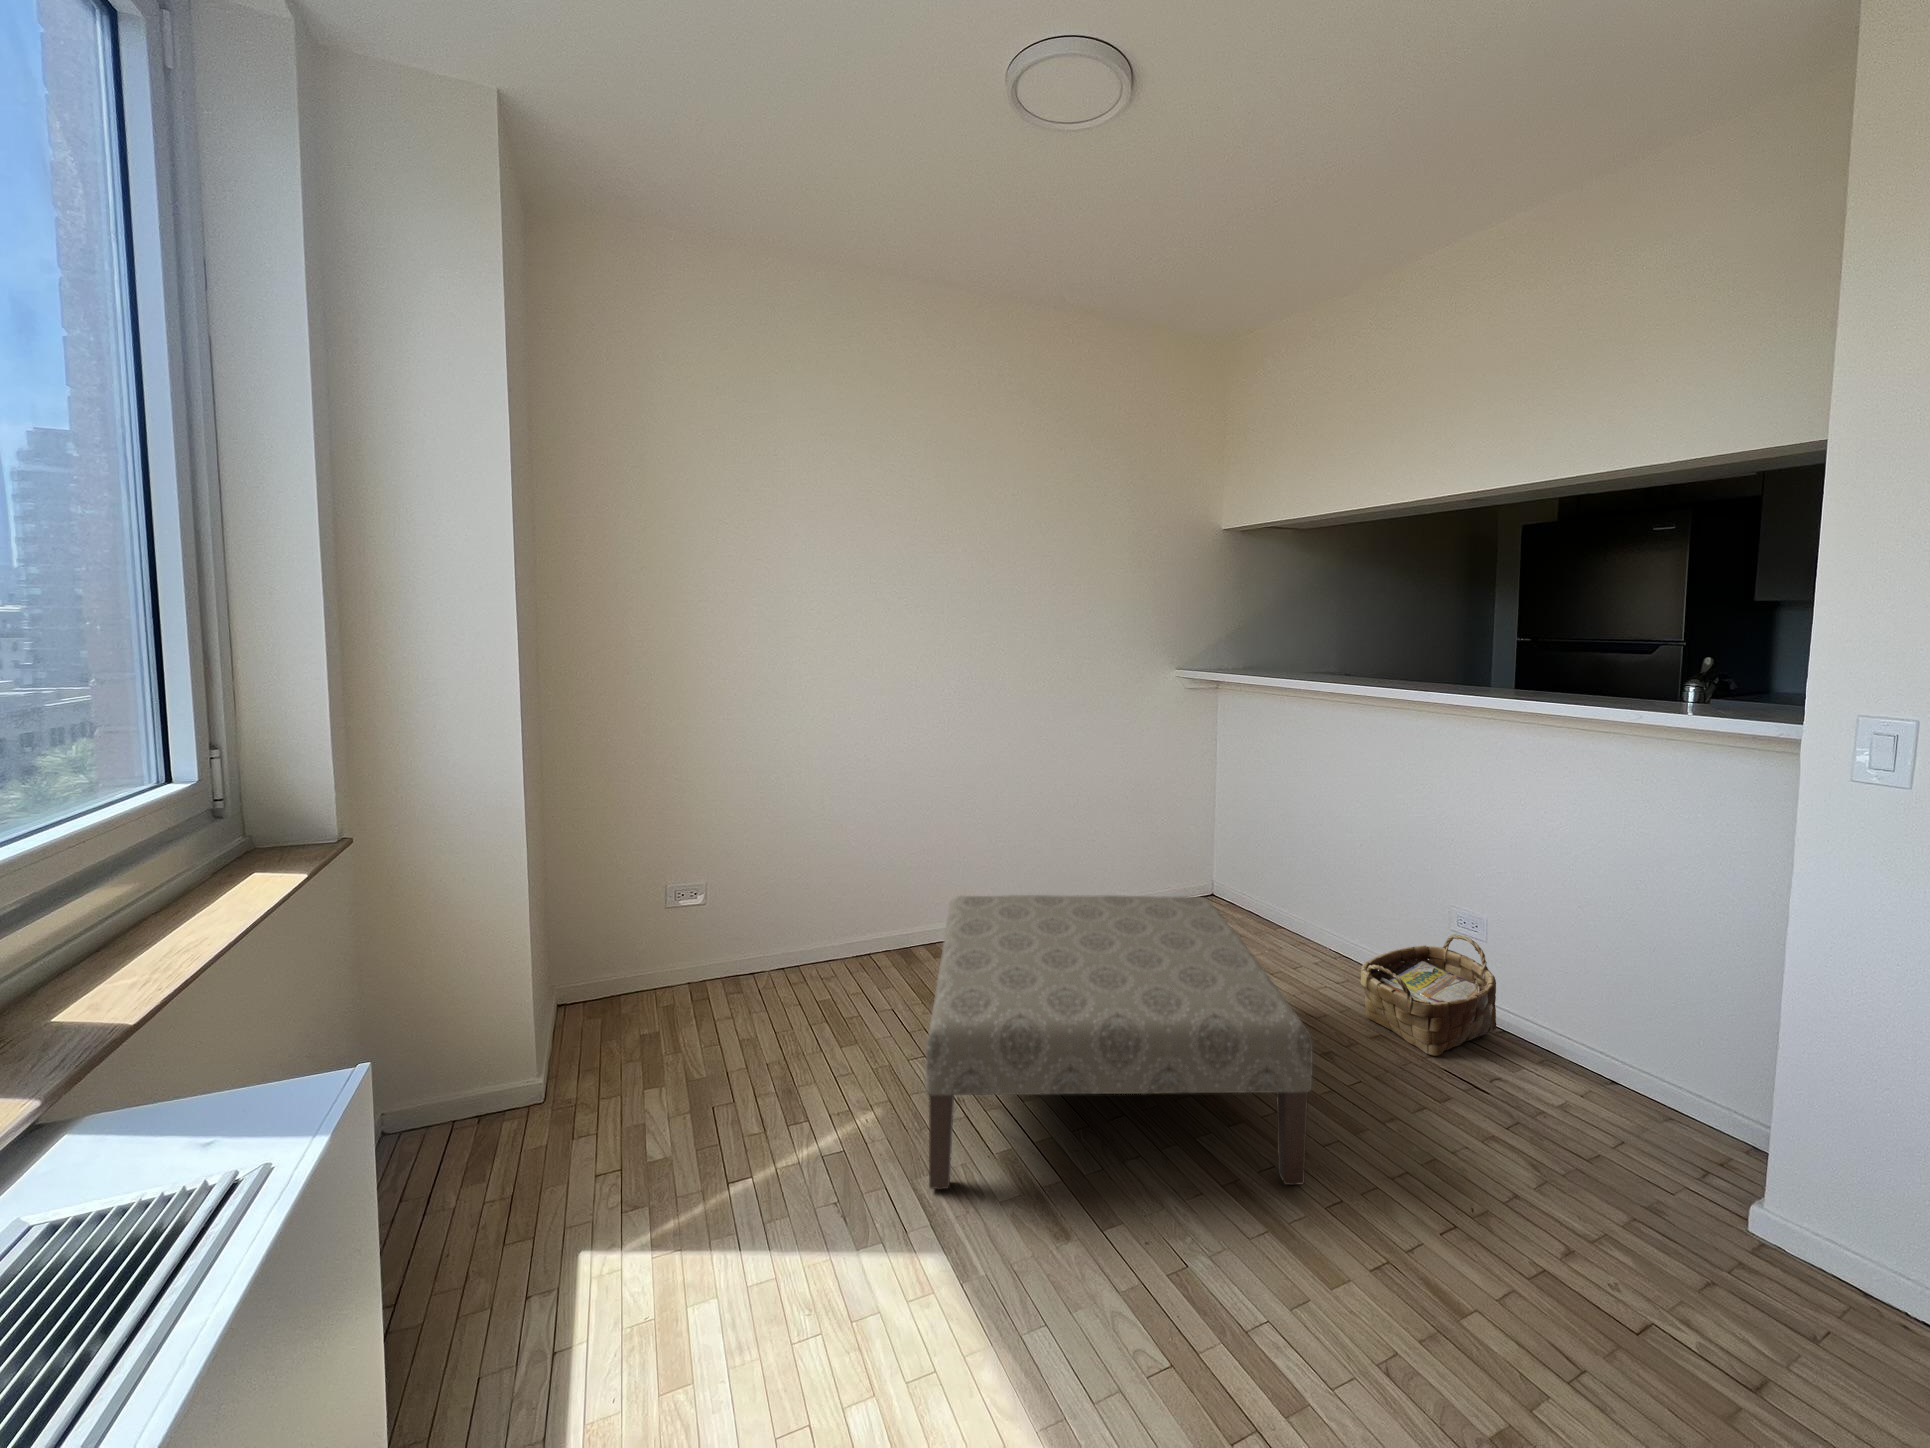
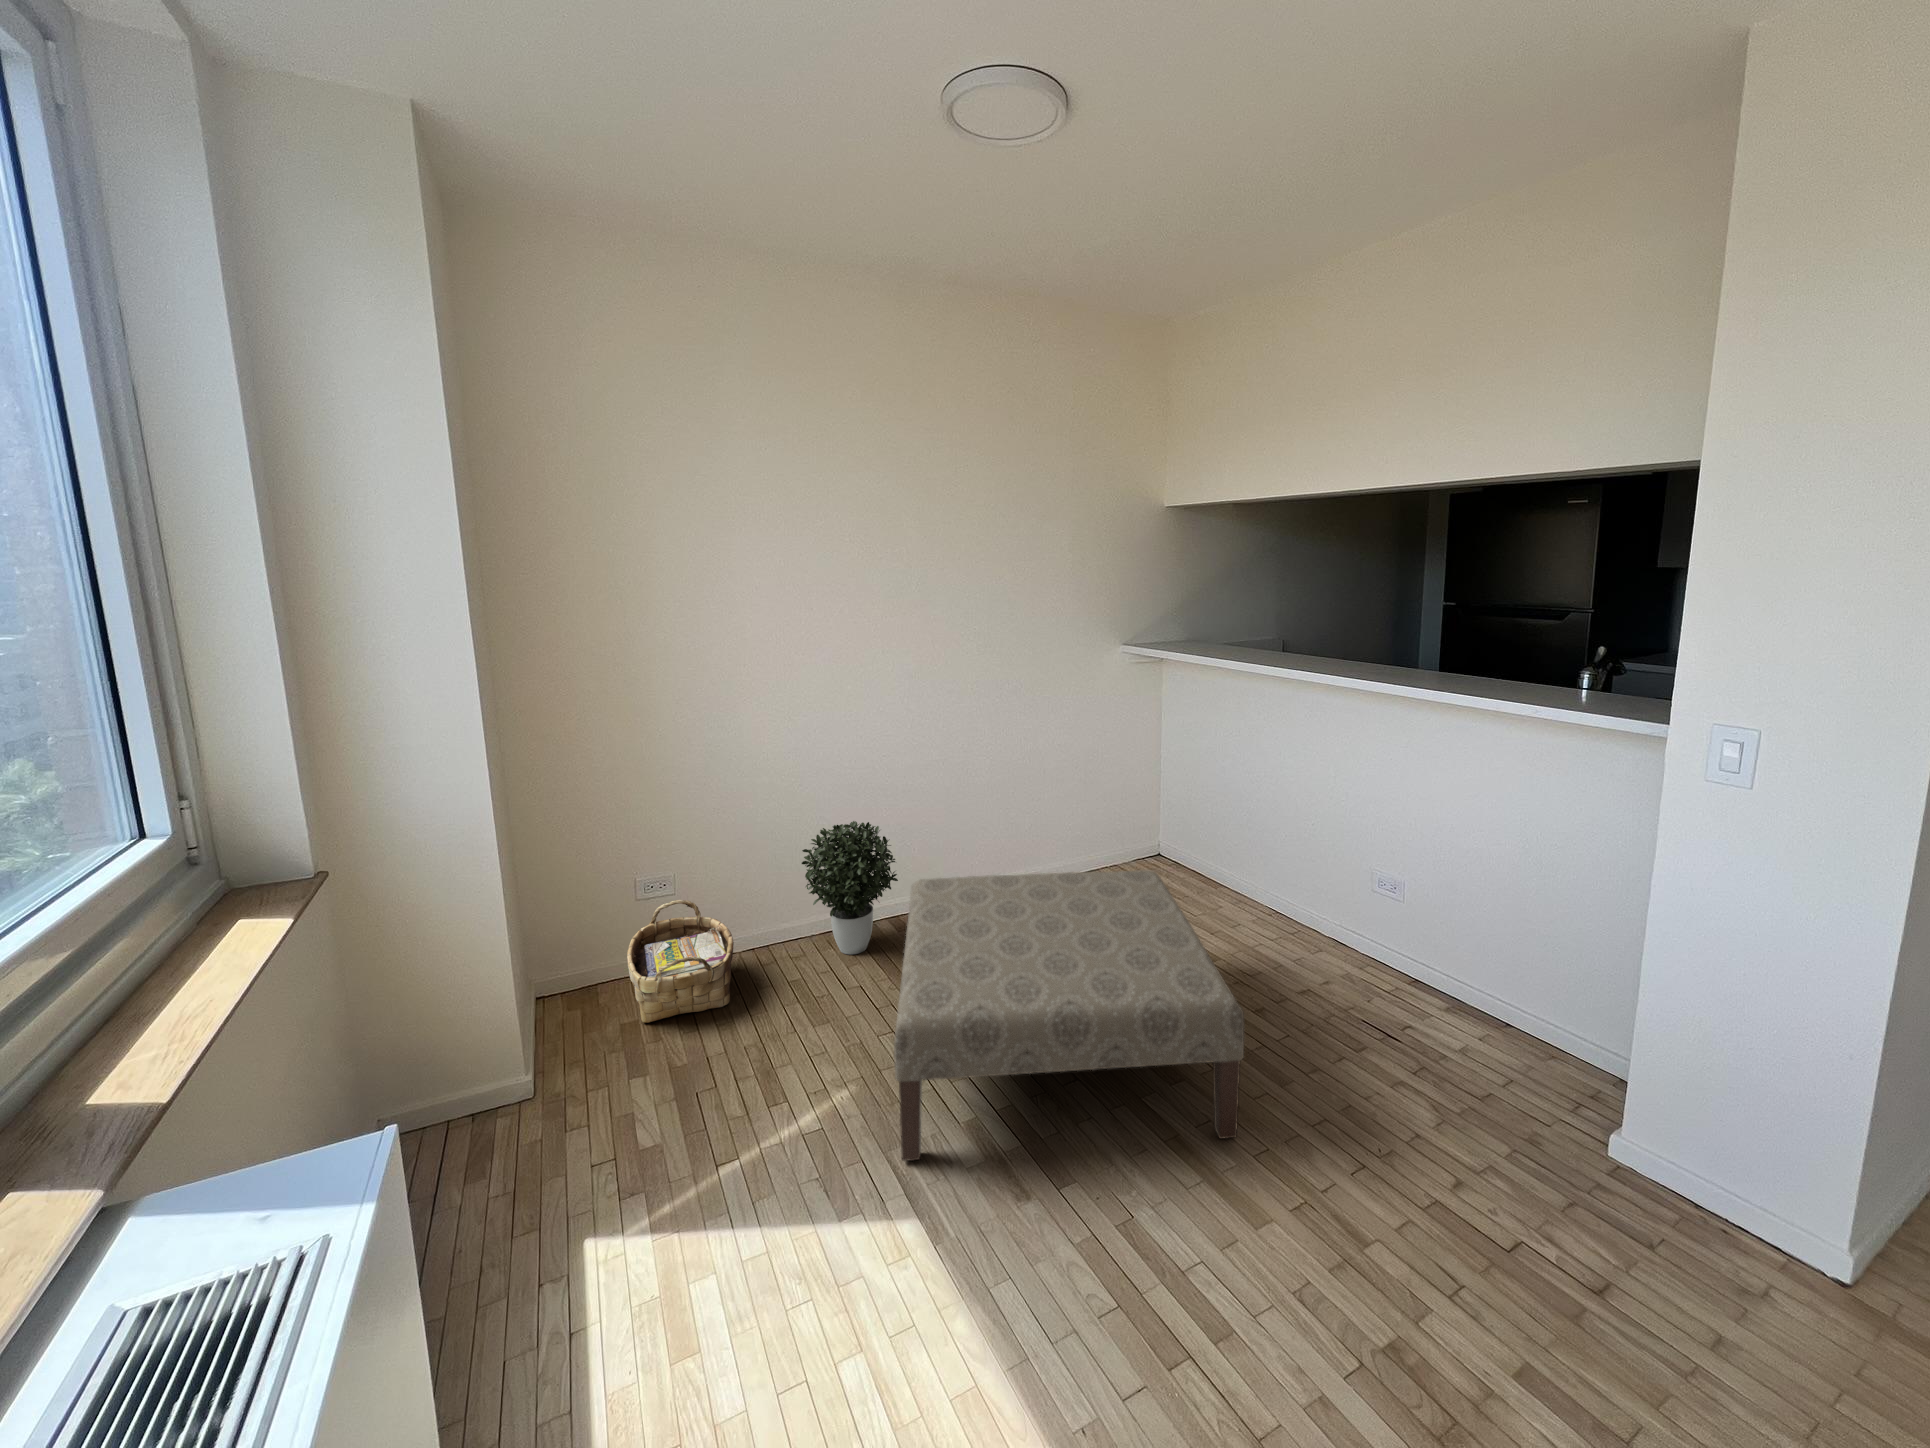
potted plant: none [838,838,936,979] -> present [802,821,898,954]
woven basket: present [1361,934,1496,1056] -> present [627,900,734,1022]

